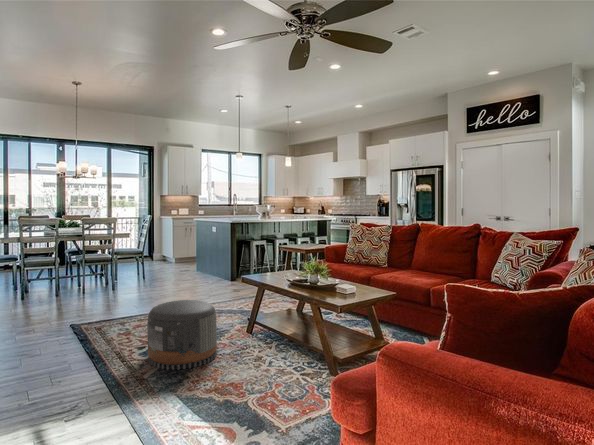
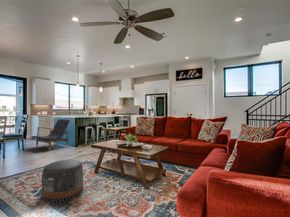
lounge chair: none [155,224,221,286] -> present [33,119,70,150]

